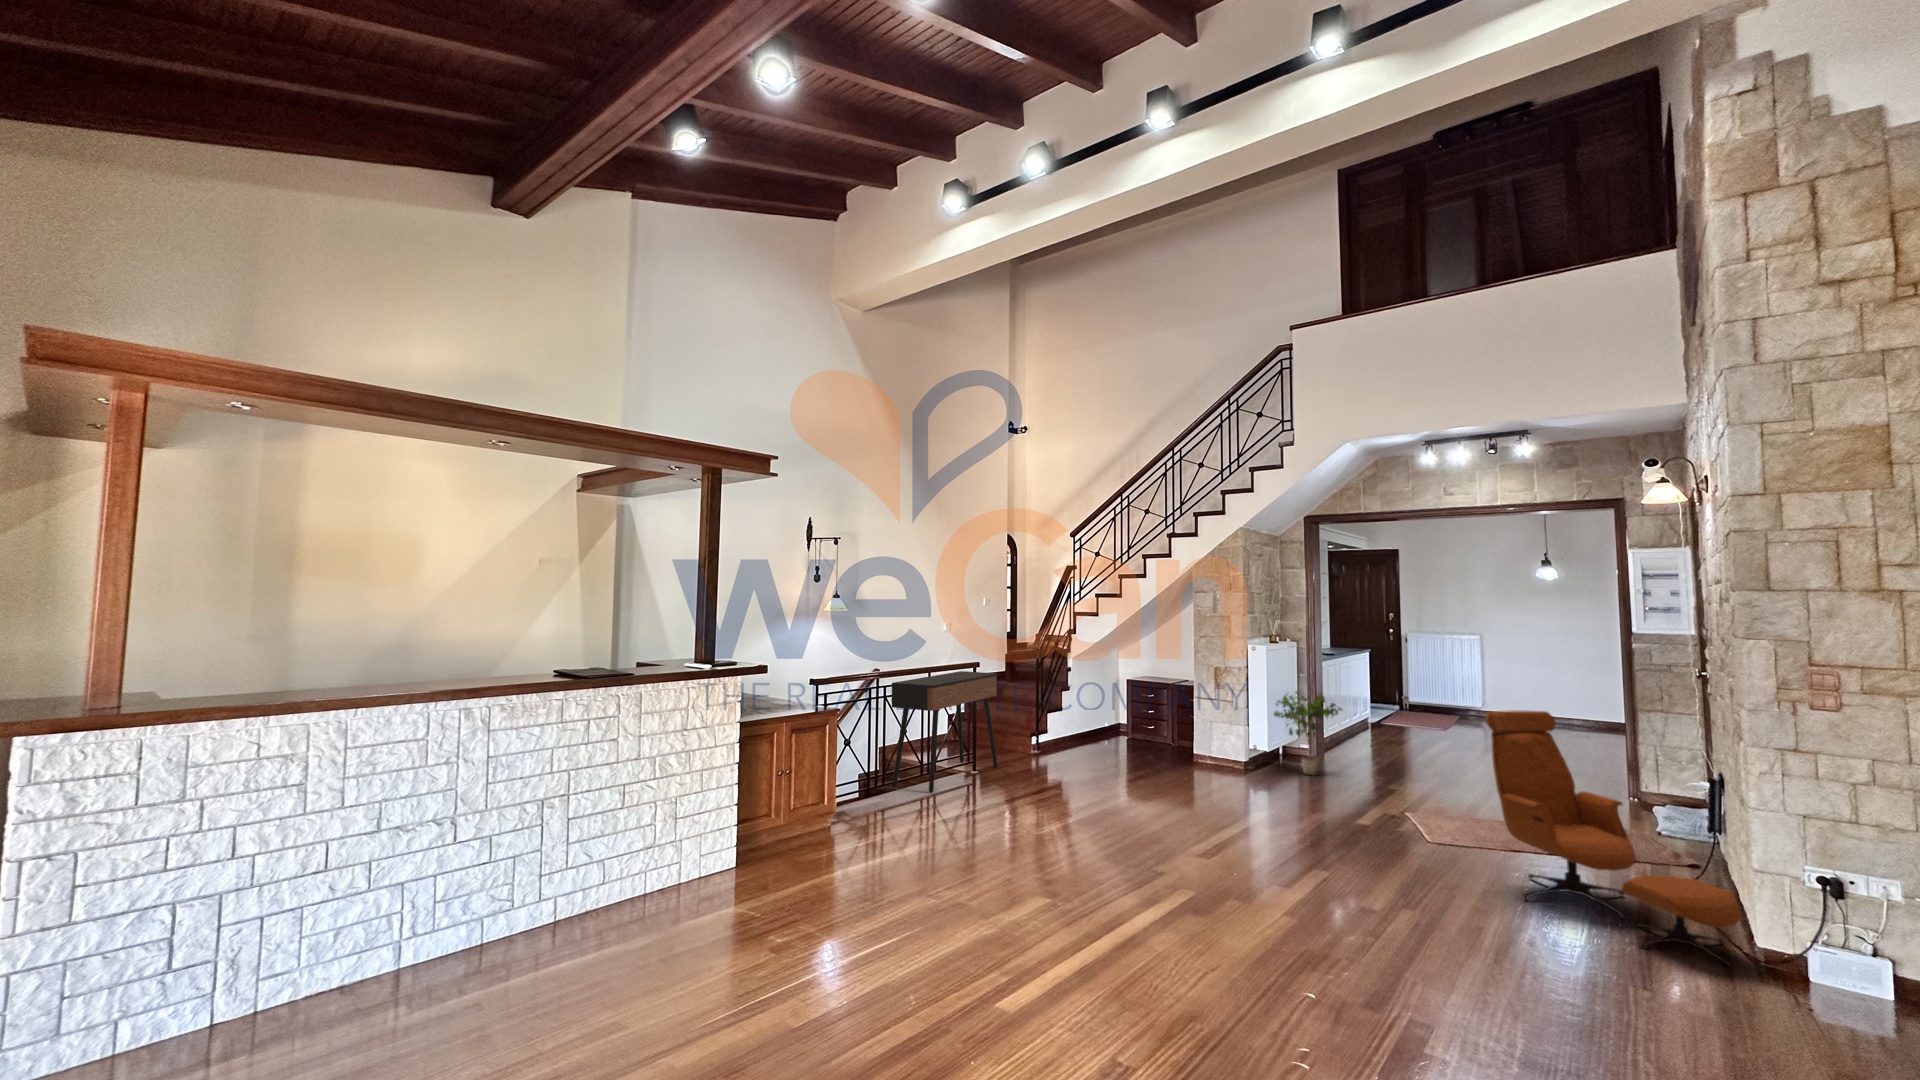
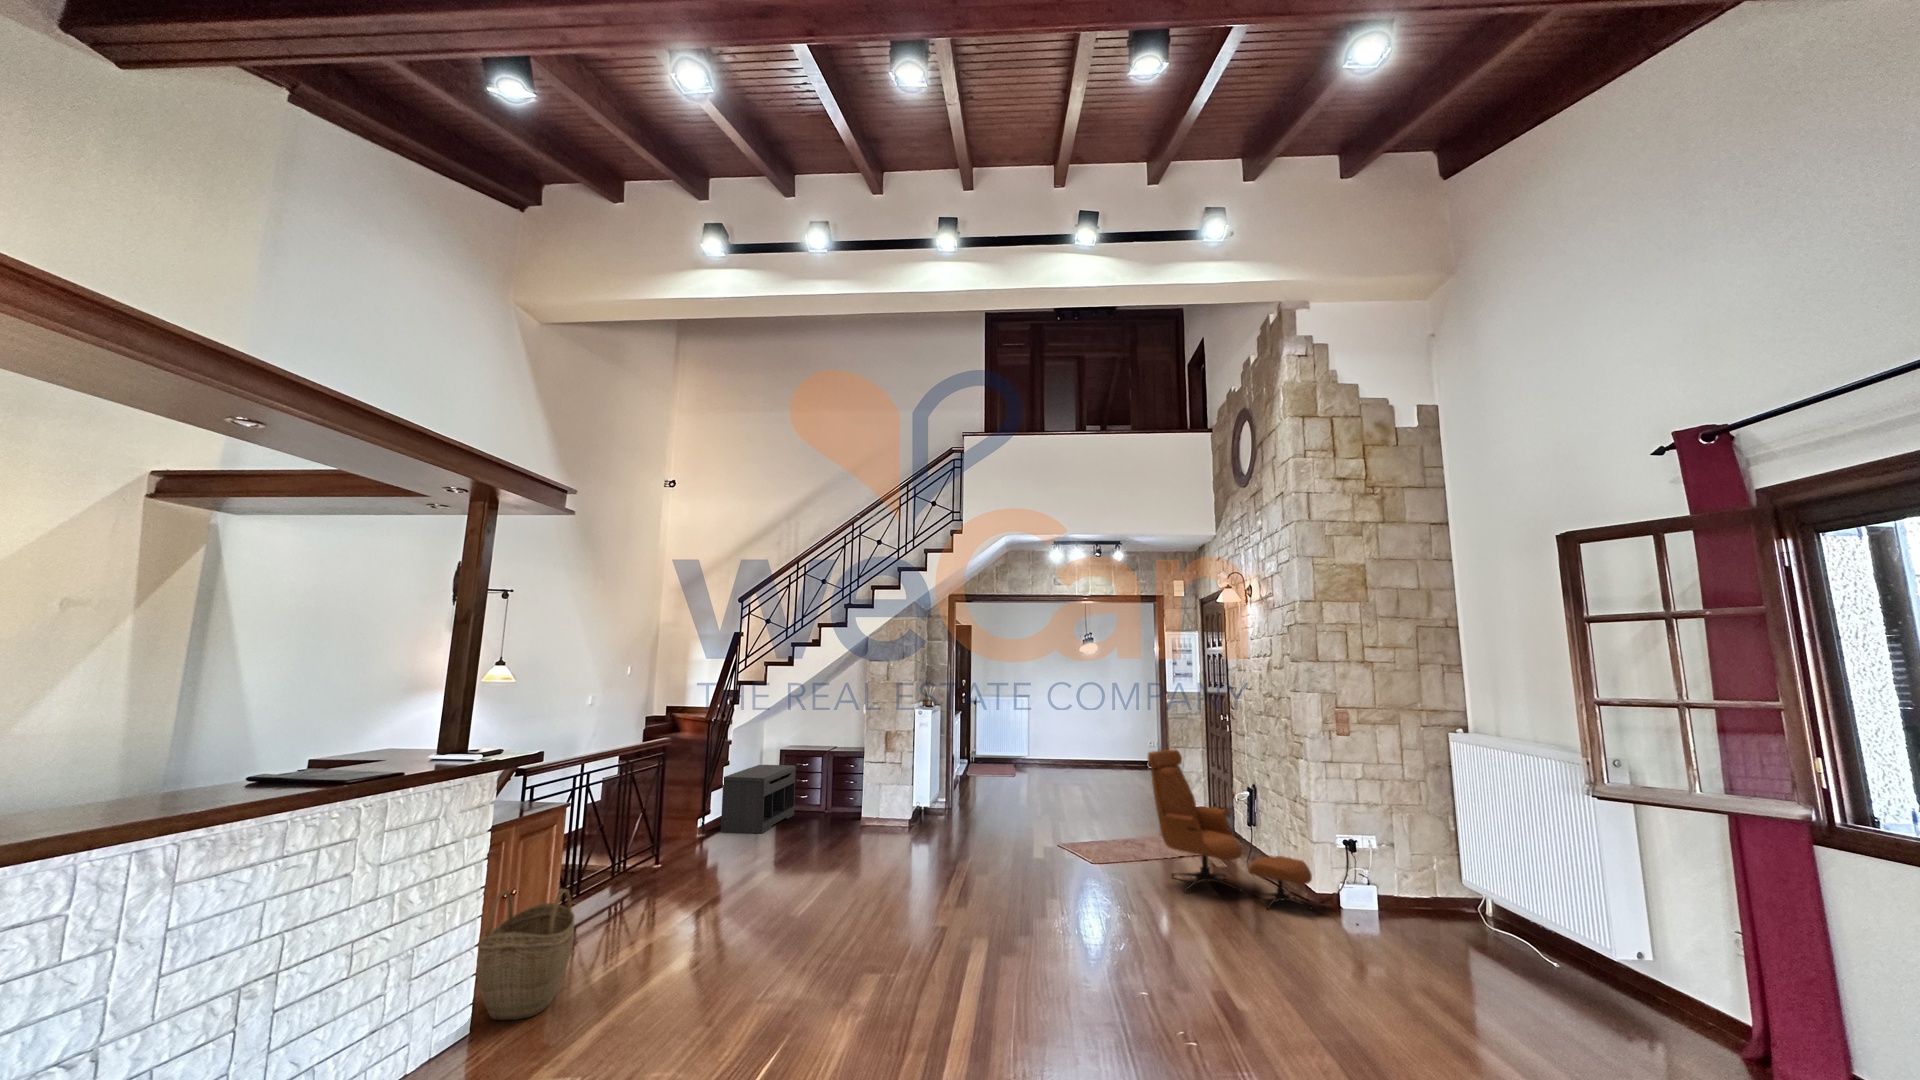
console table: present [892,671,998,792] -> none [570,750,677,896]
potted plant: present [1274,691,1342,775] -> none [930,749,986,824]
bench: none [1060,693,1144,758] -> present [721,765,796,834]
woven basket: none [743,769,817,866] -> present [478,889,575,1020]

